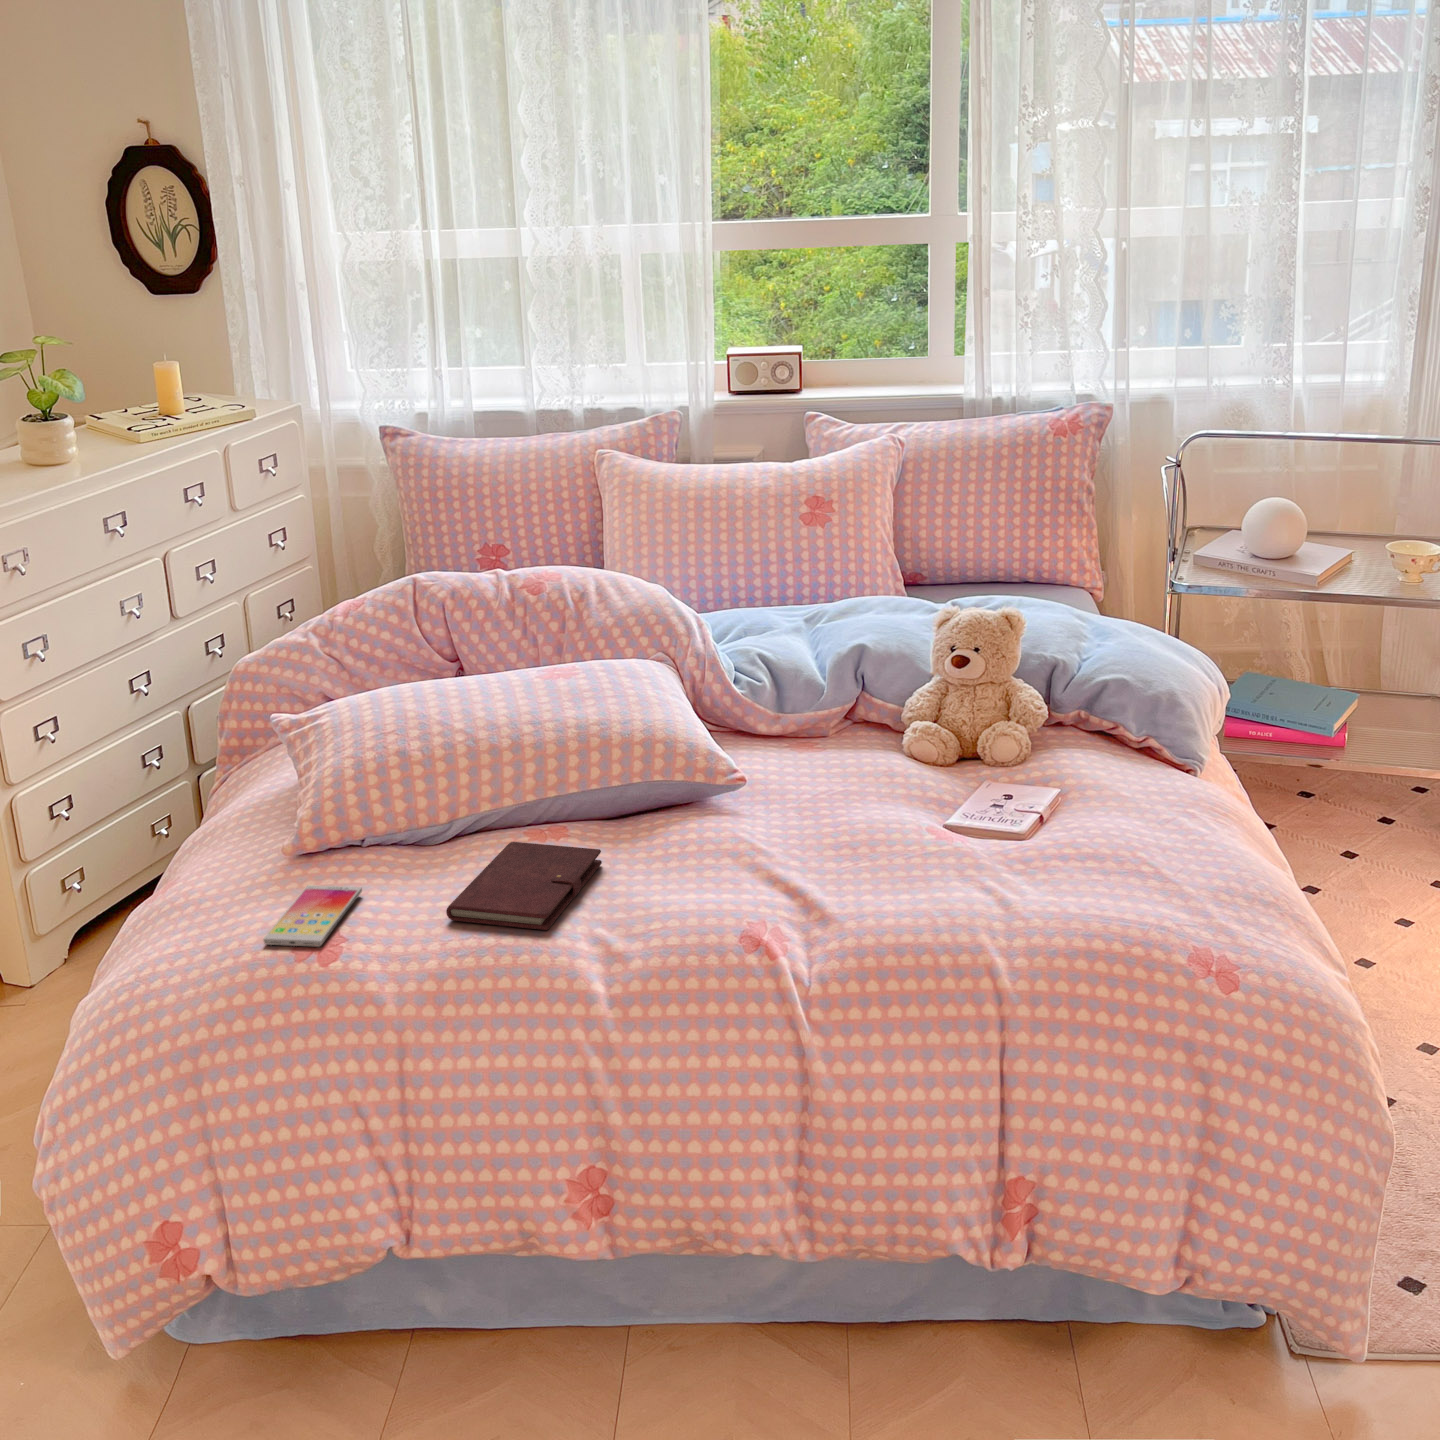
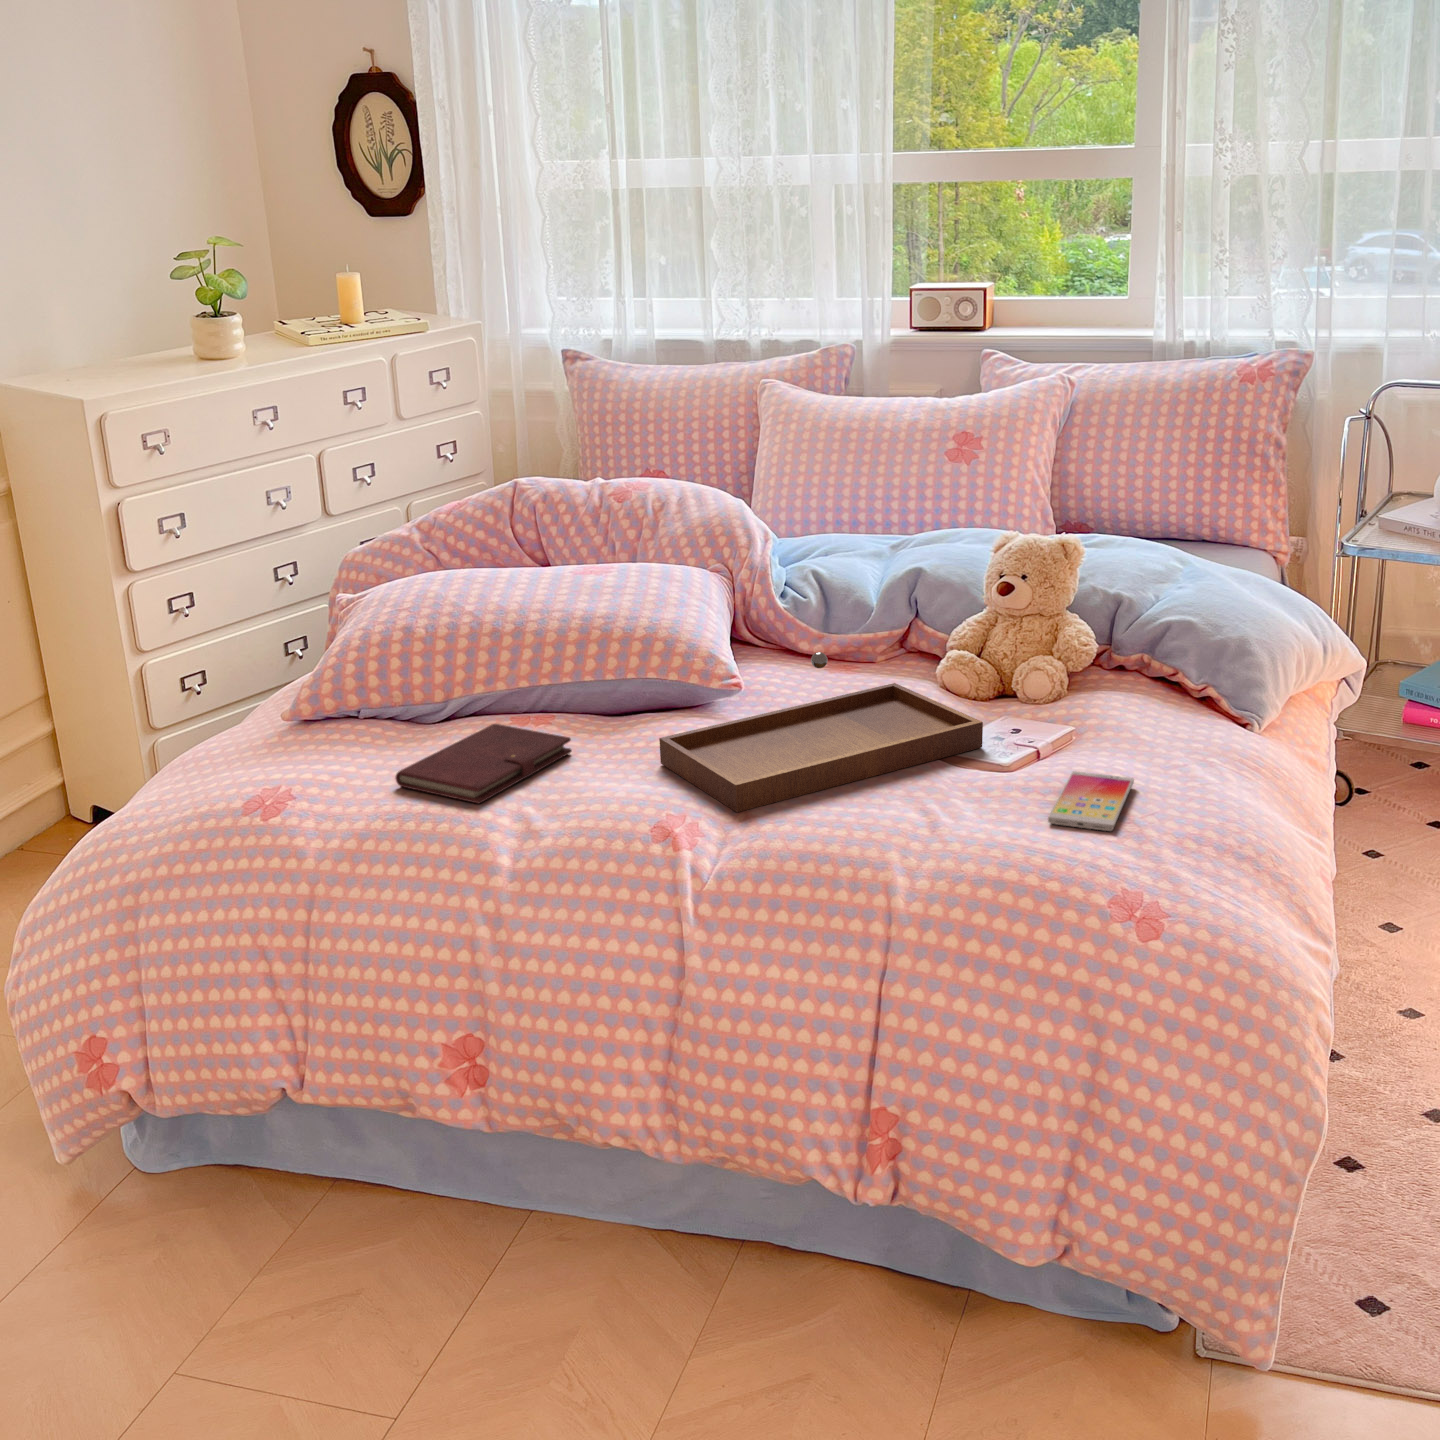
tray: none [697,744,987,911] -> present [659,652,983,812]
smartphone: present [263,885,362,946] -> present [1048,771,1134,831]

